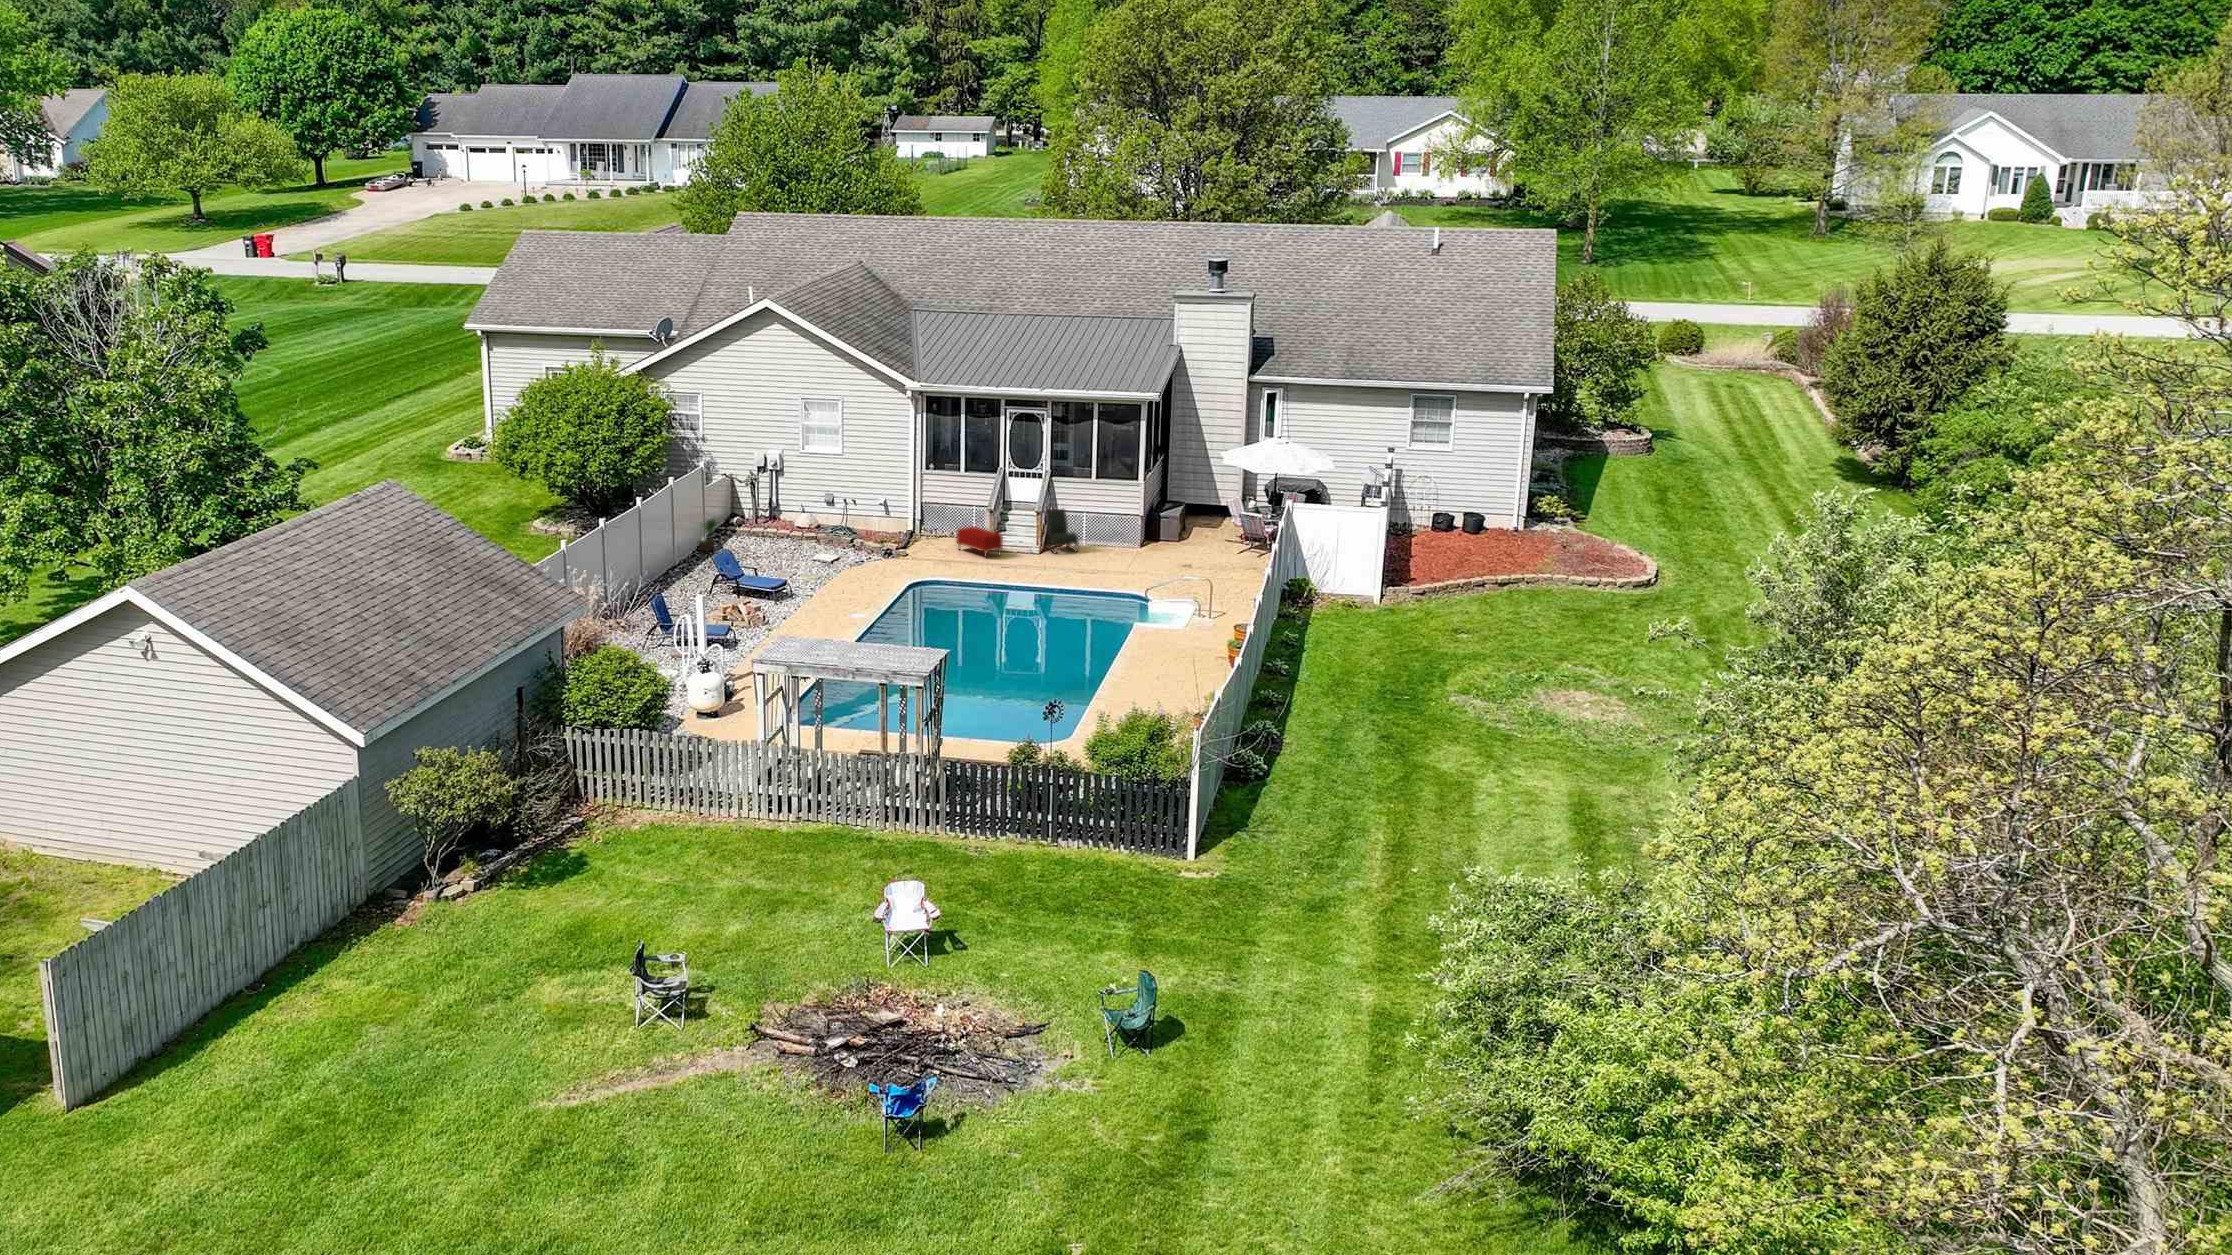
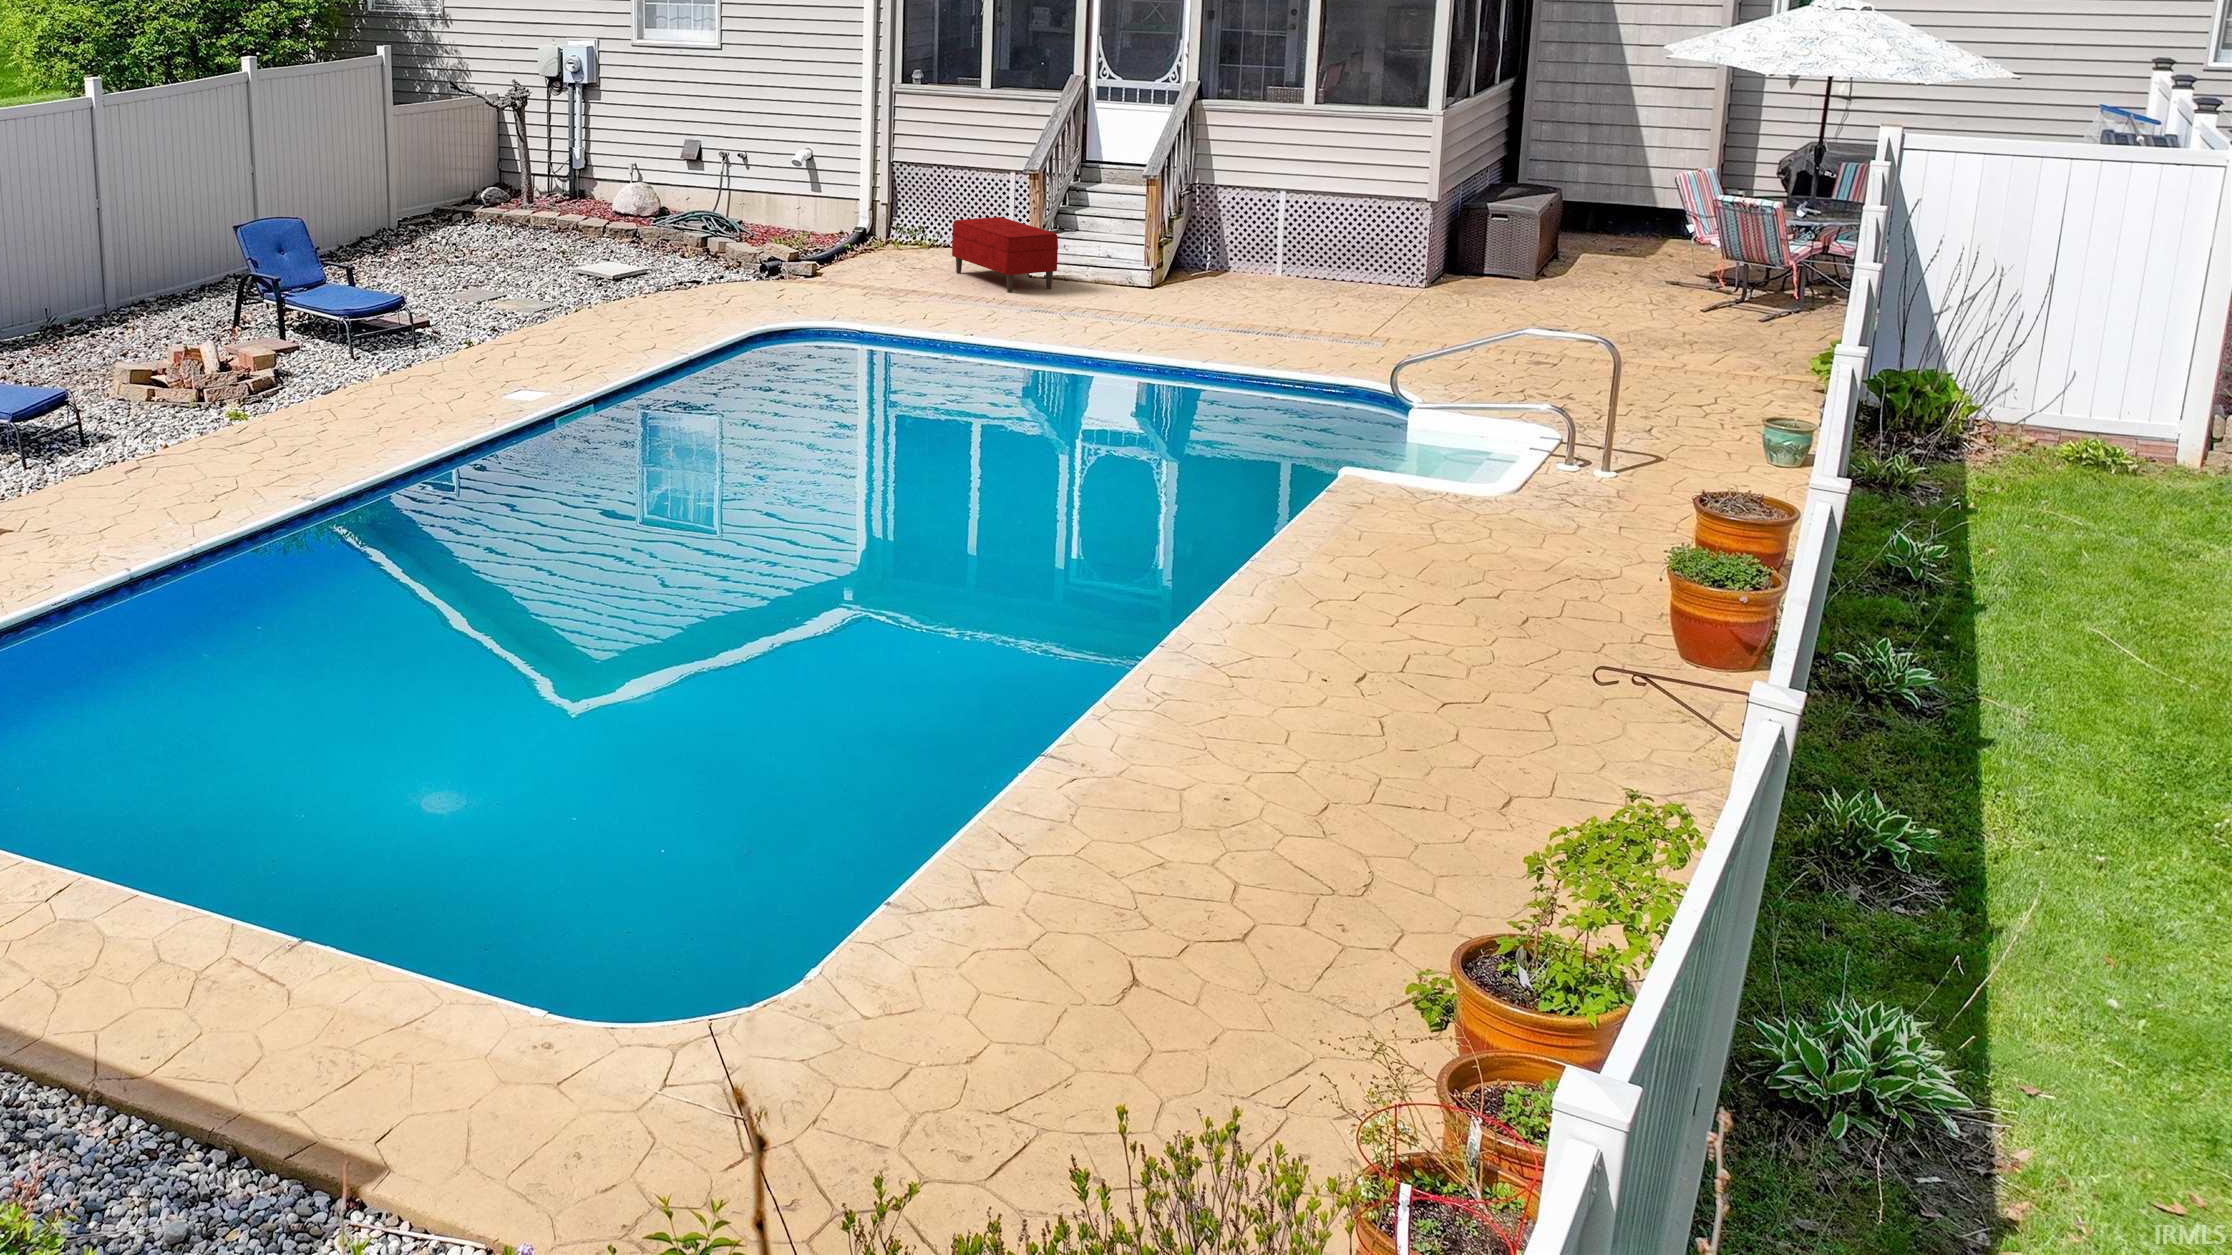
lounge chair: present [1044,508,1079,553] -> none [1175,181,1260,290]
potted tree: present [699,519,717,551] -> none [363,168,410,251]

